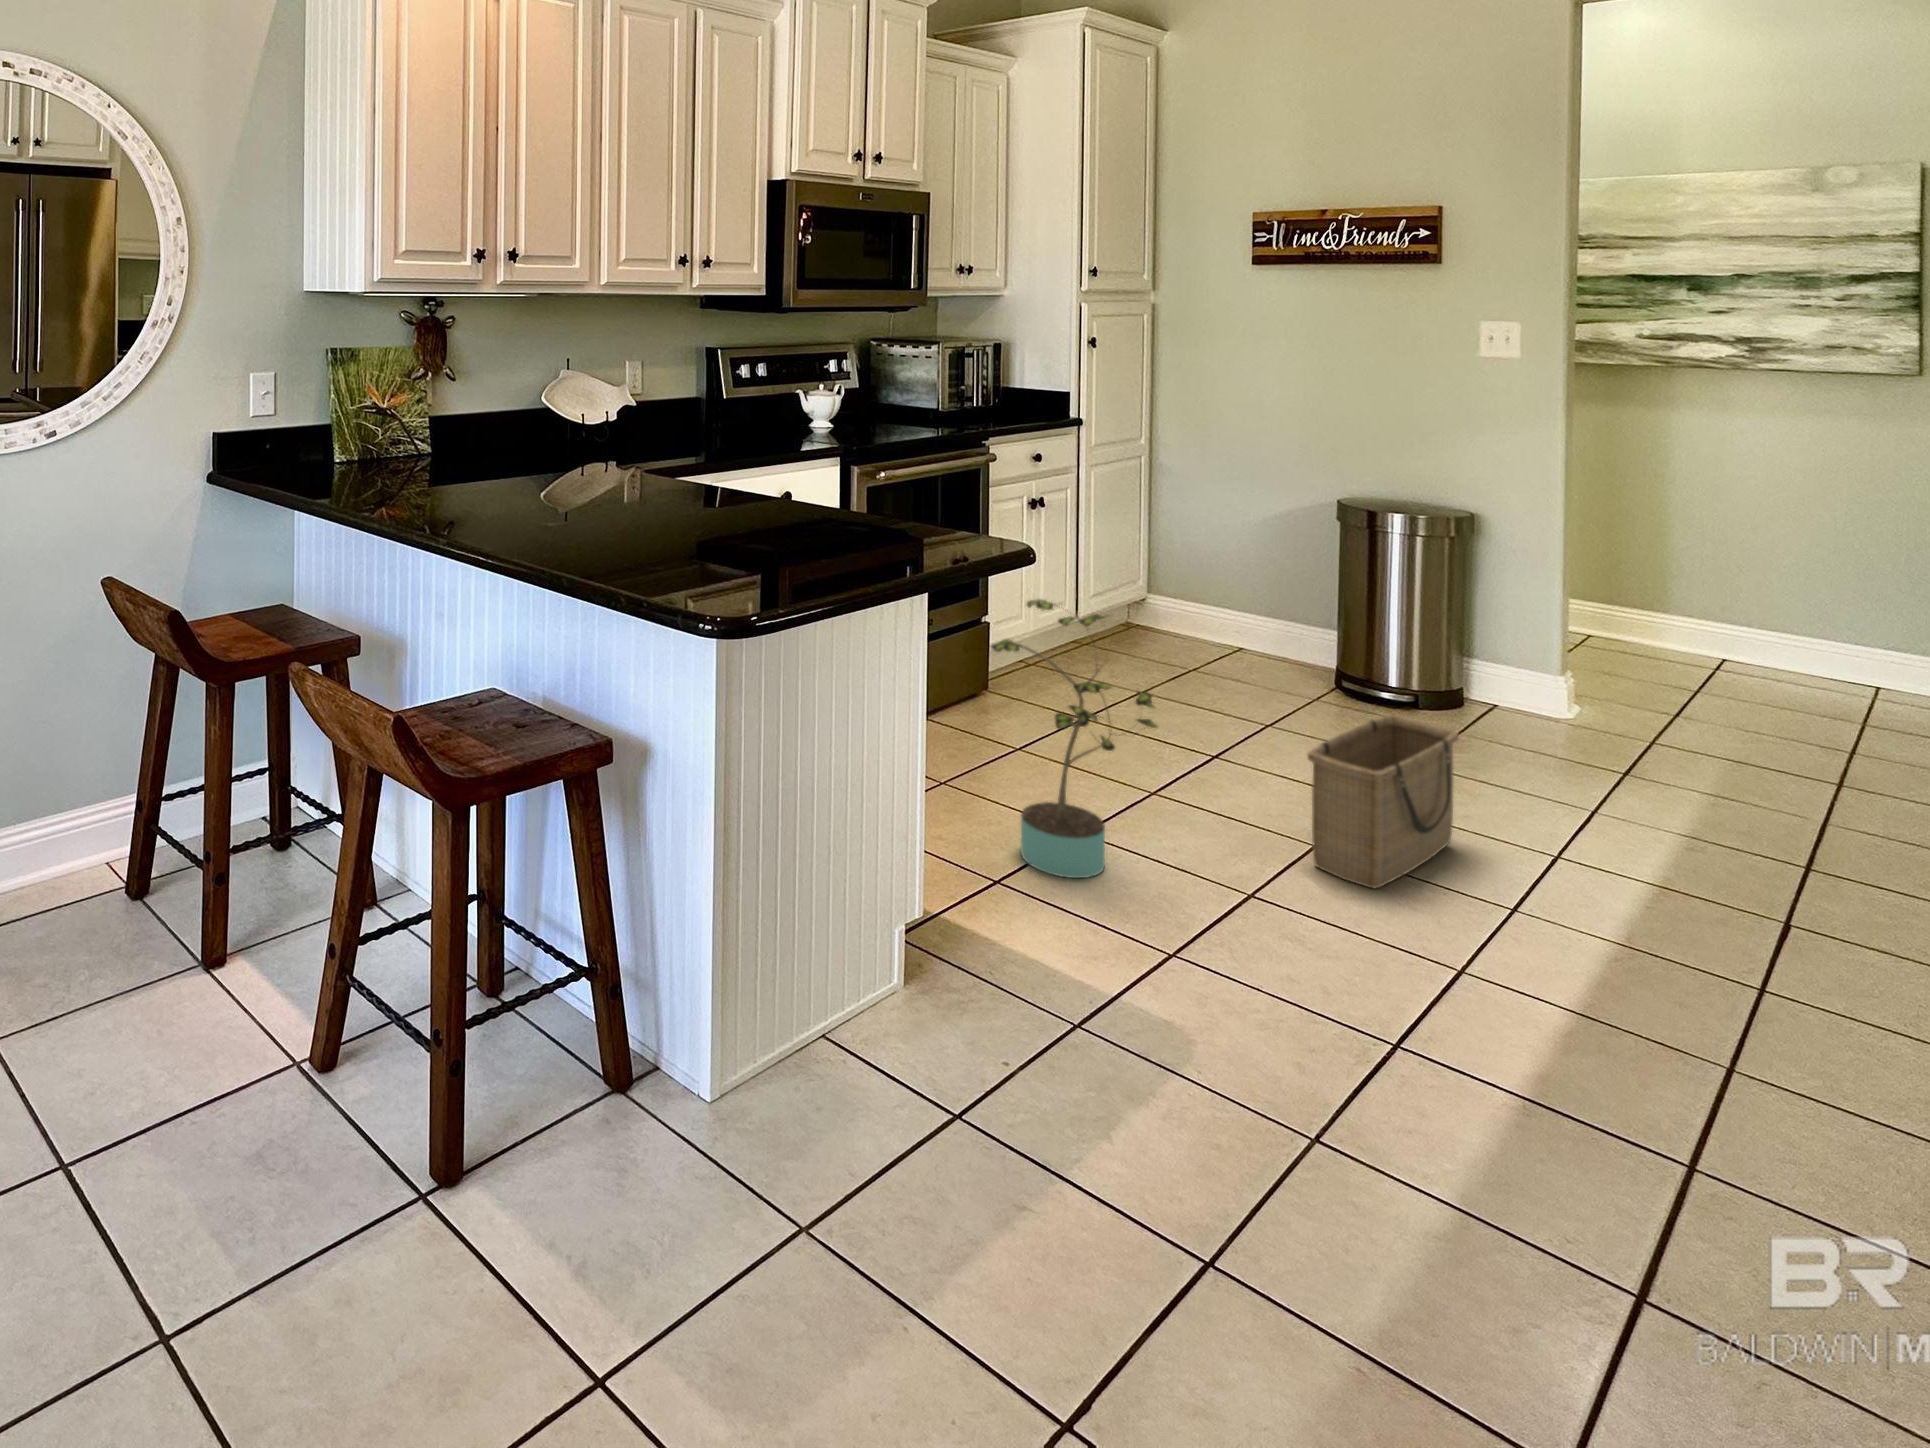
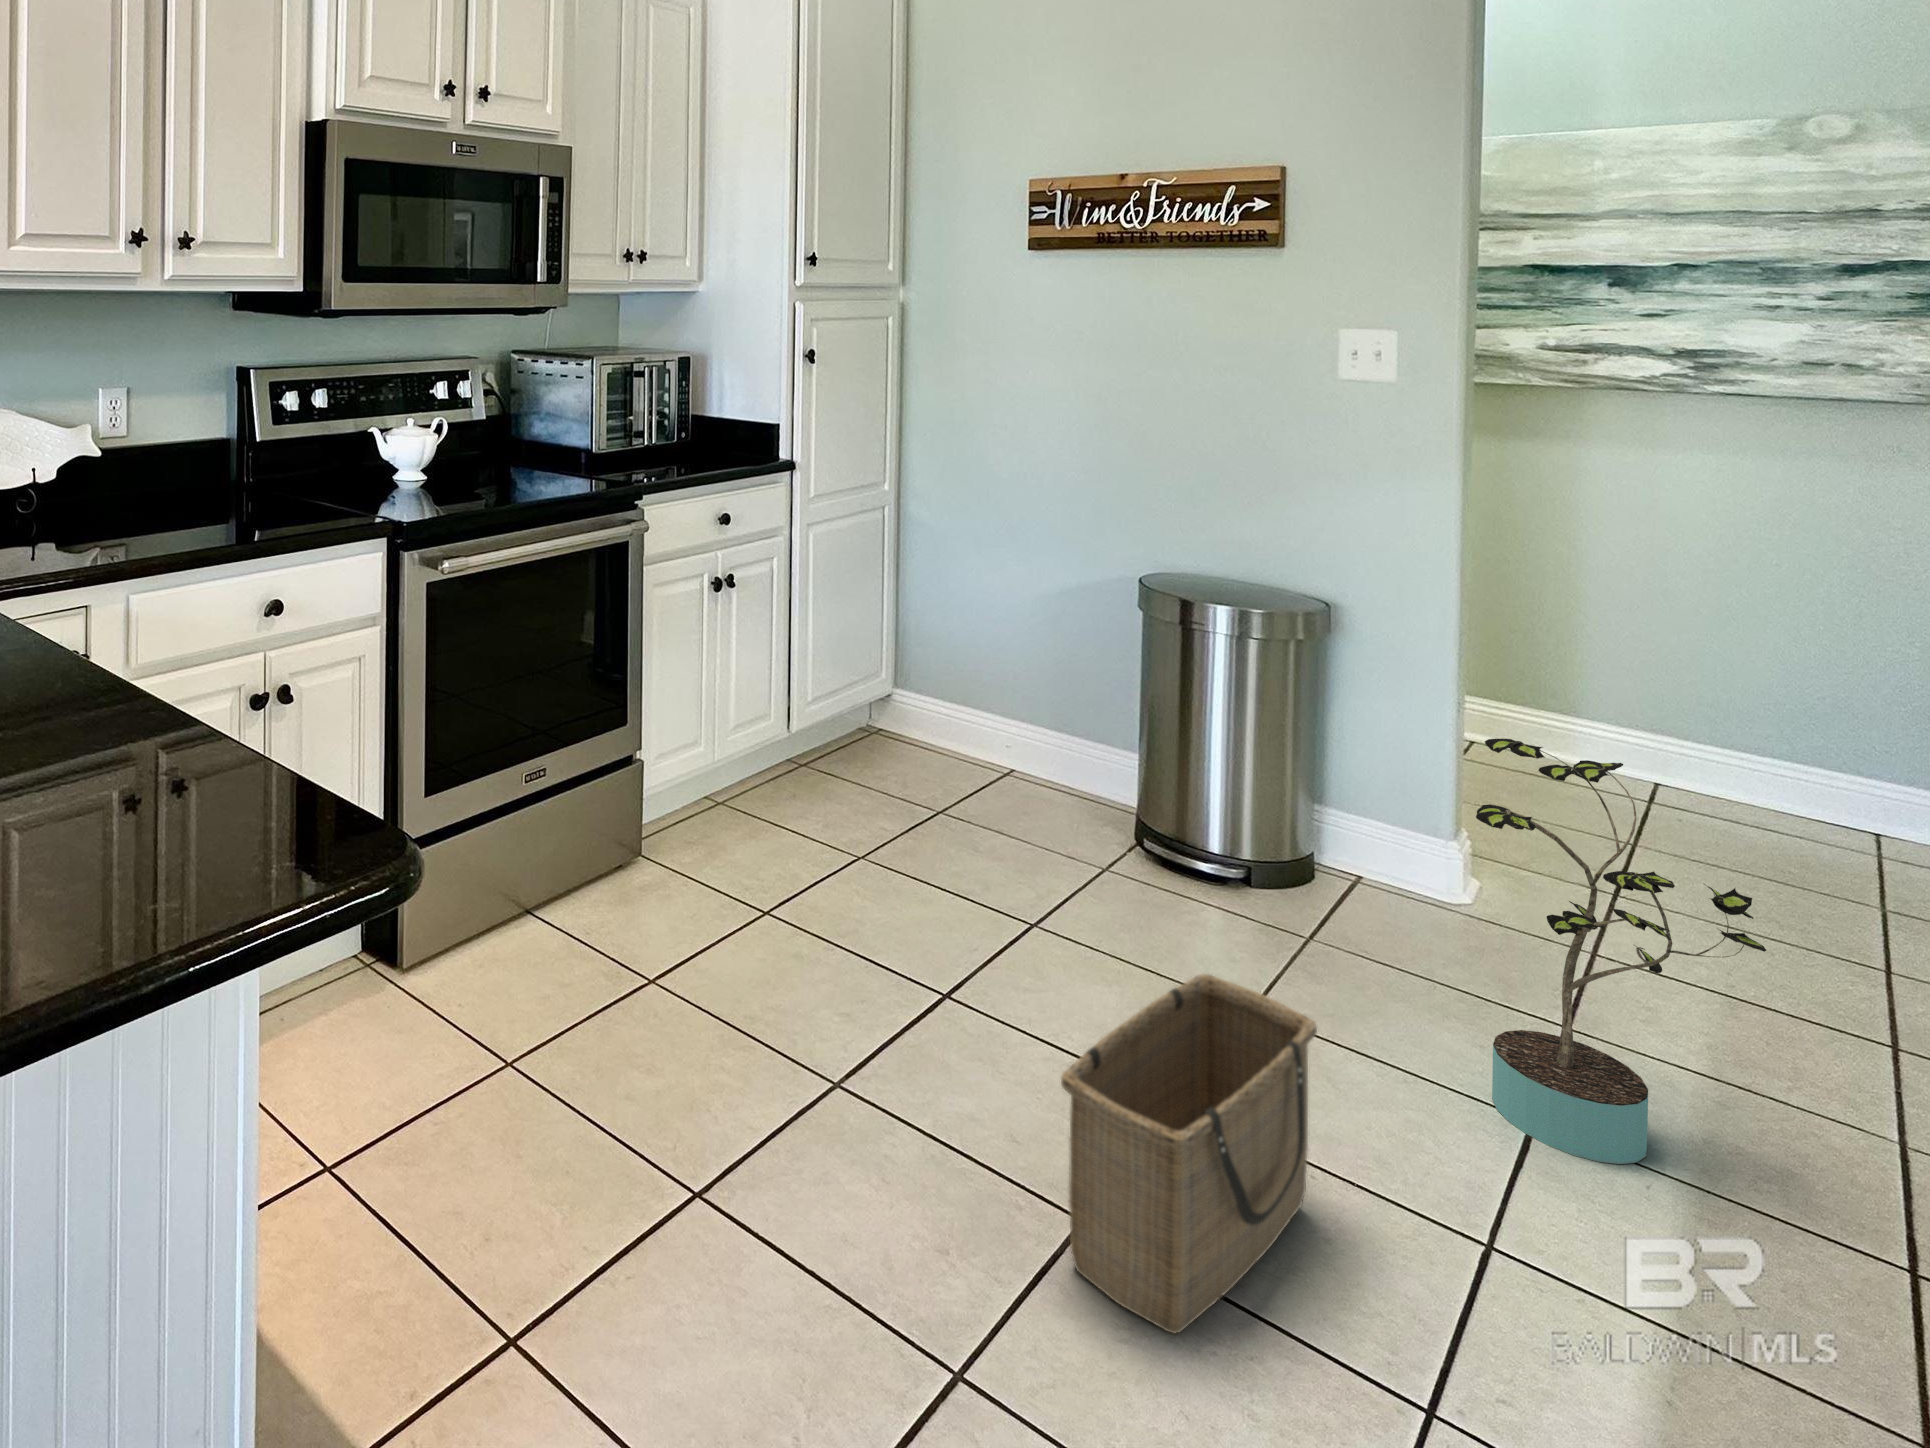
potted plant: present [991,600,1157,878] -> present [1476,739,1766,1164]

